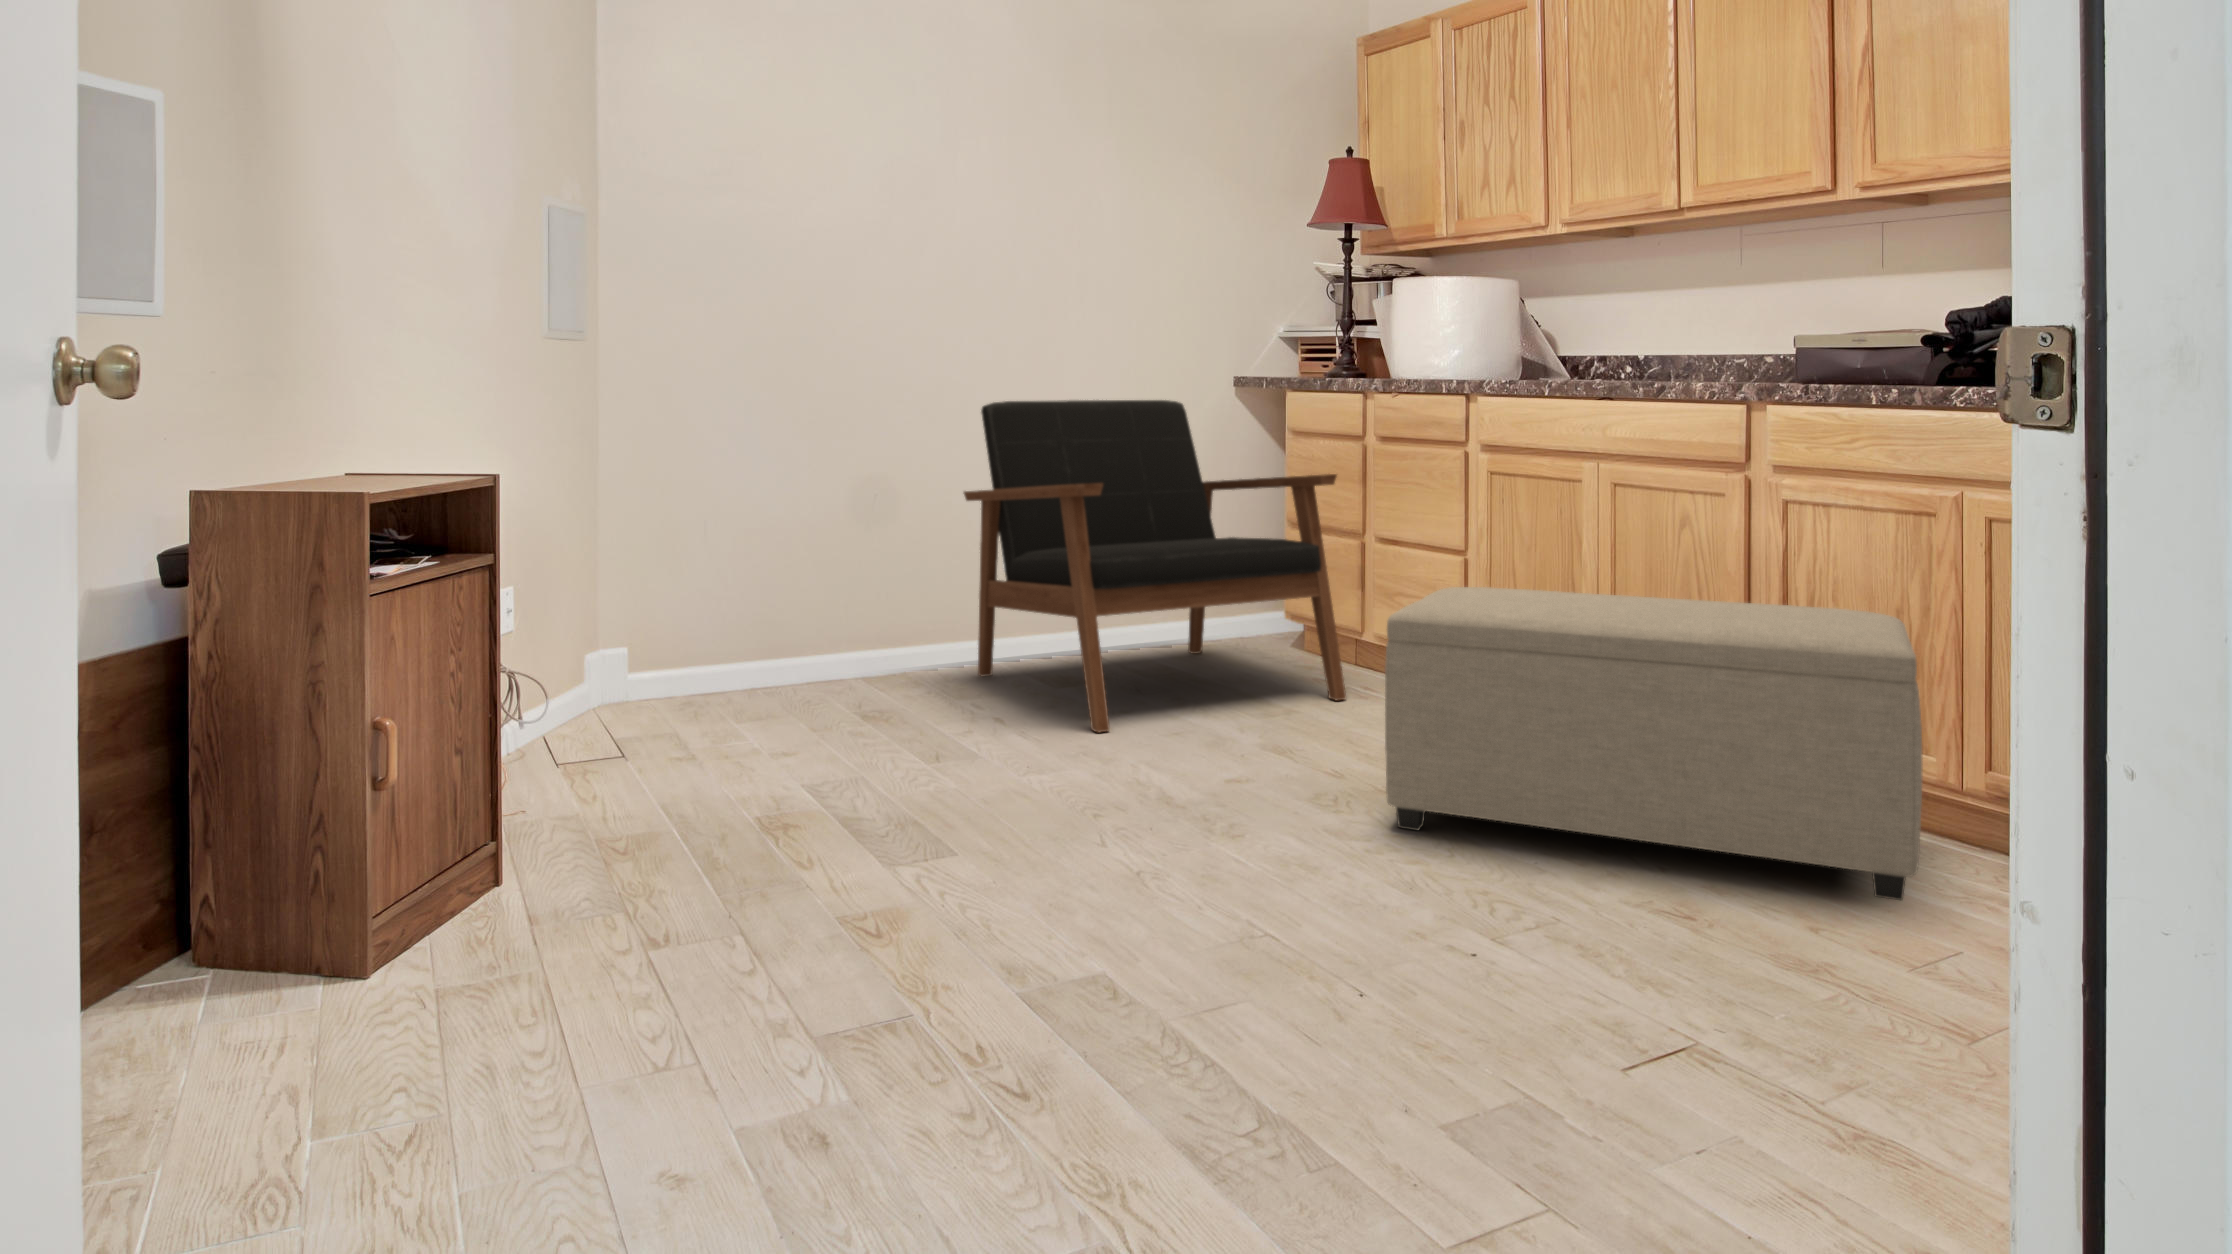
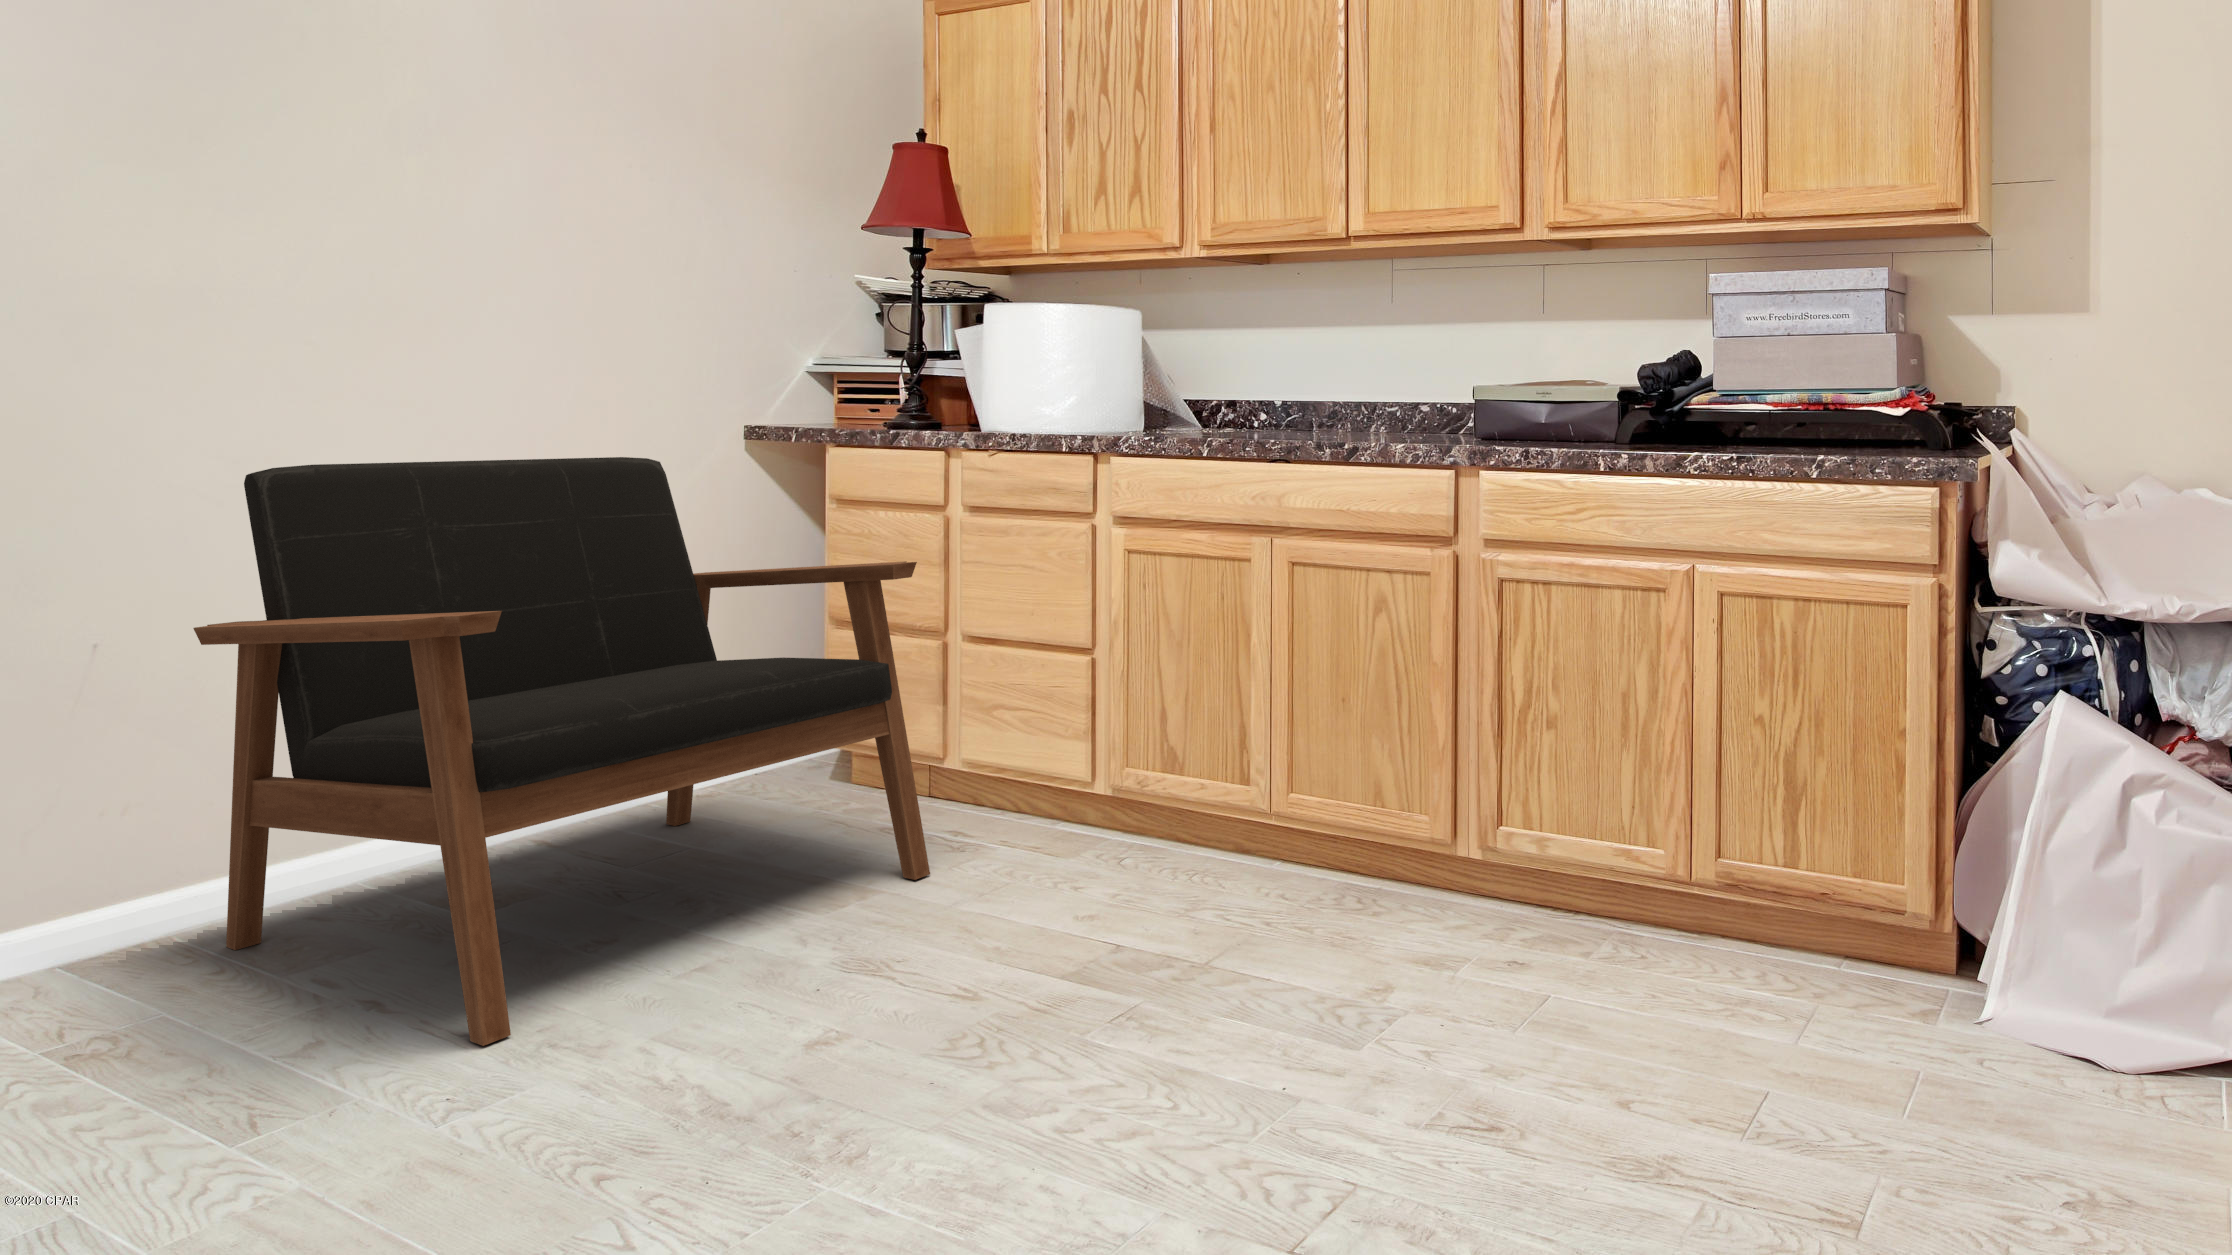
ottoman: present [1385,587,1923,900] -> none [1045,713,1730,1140]

